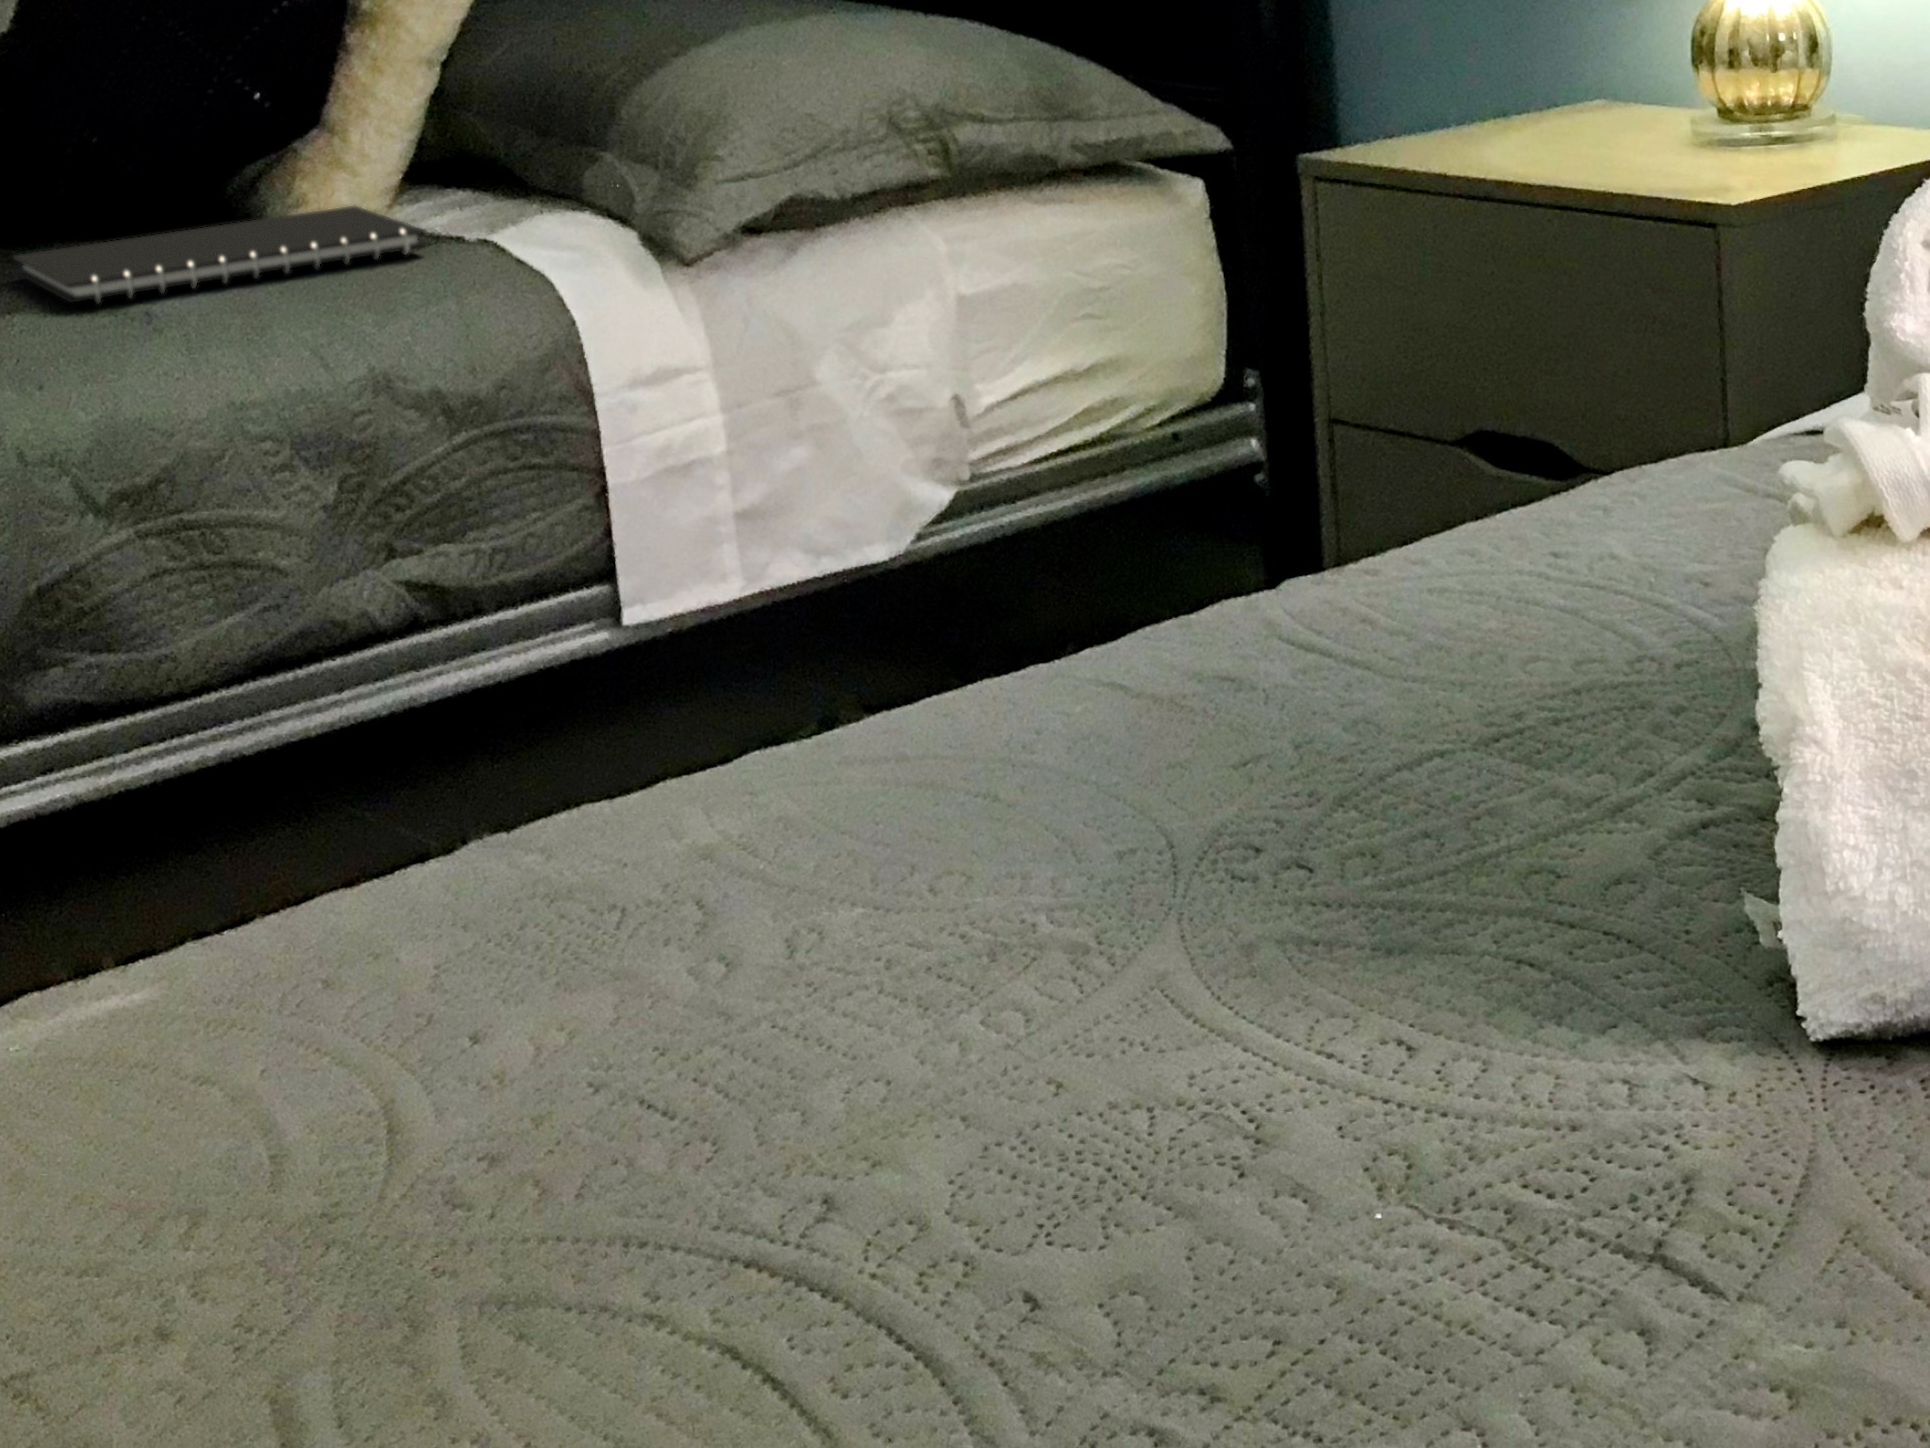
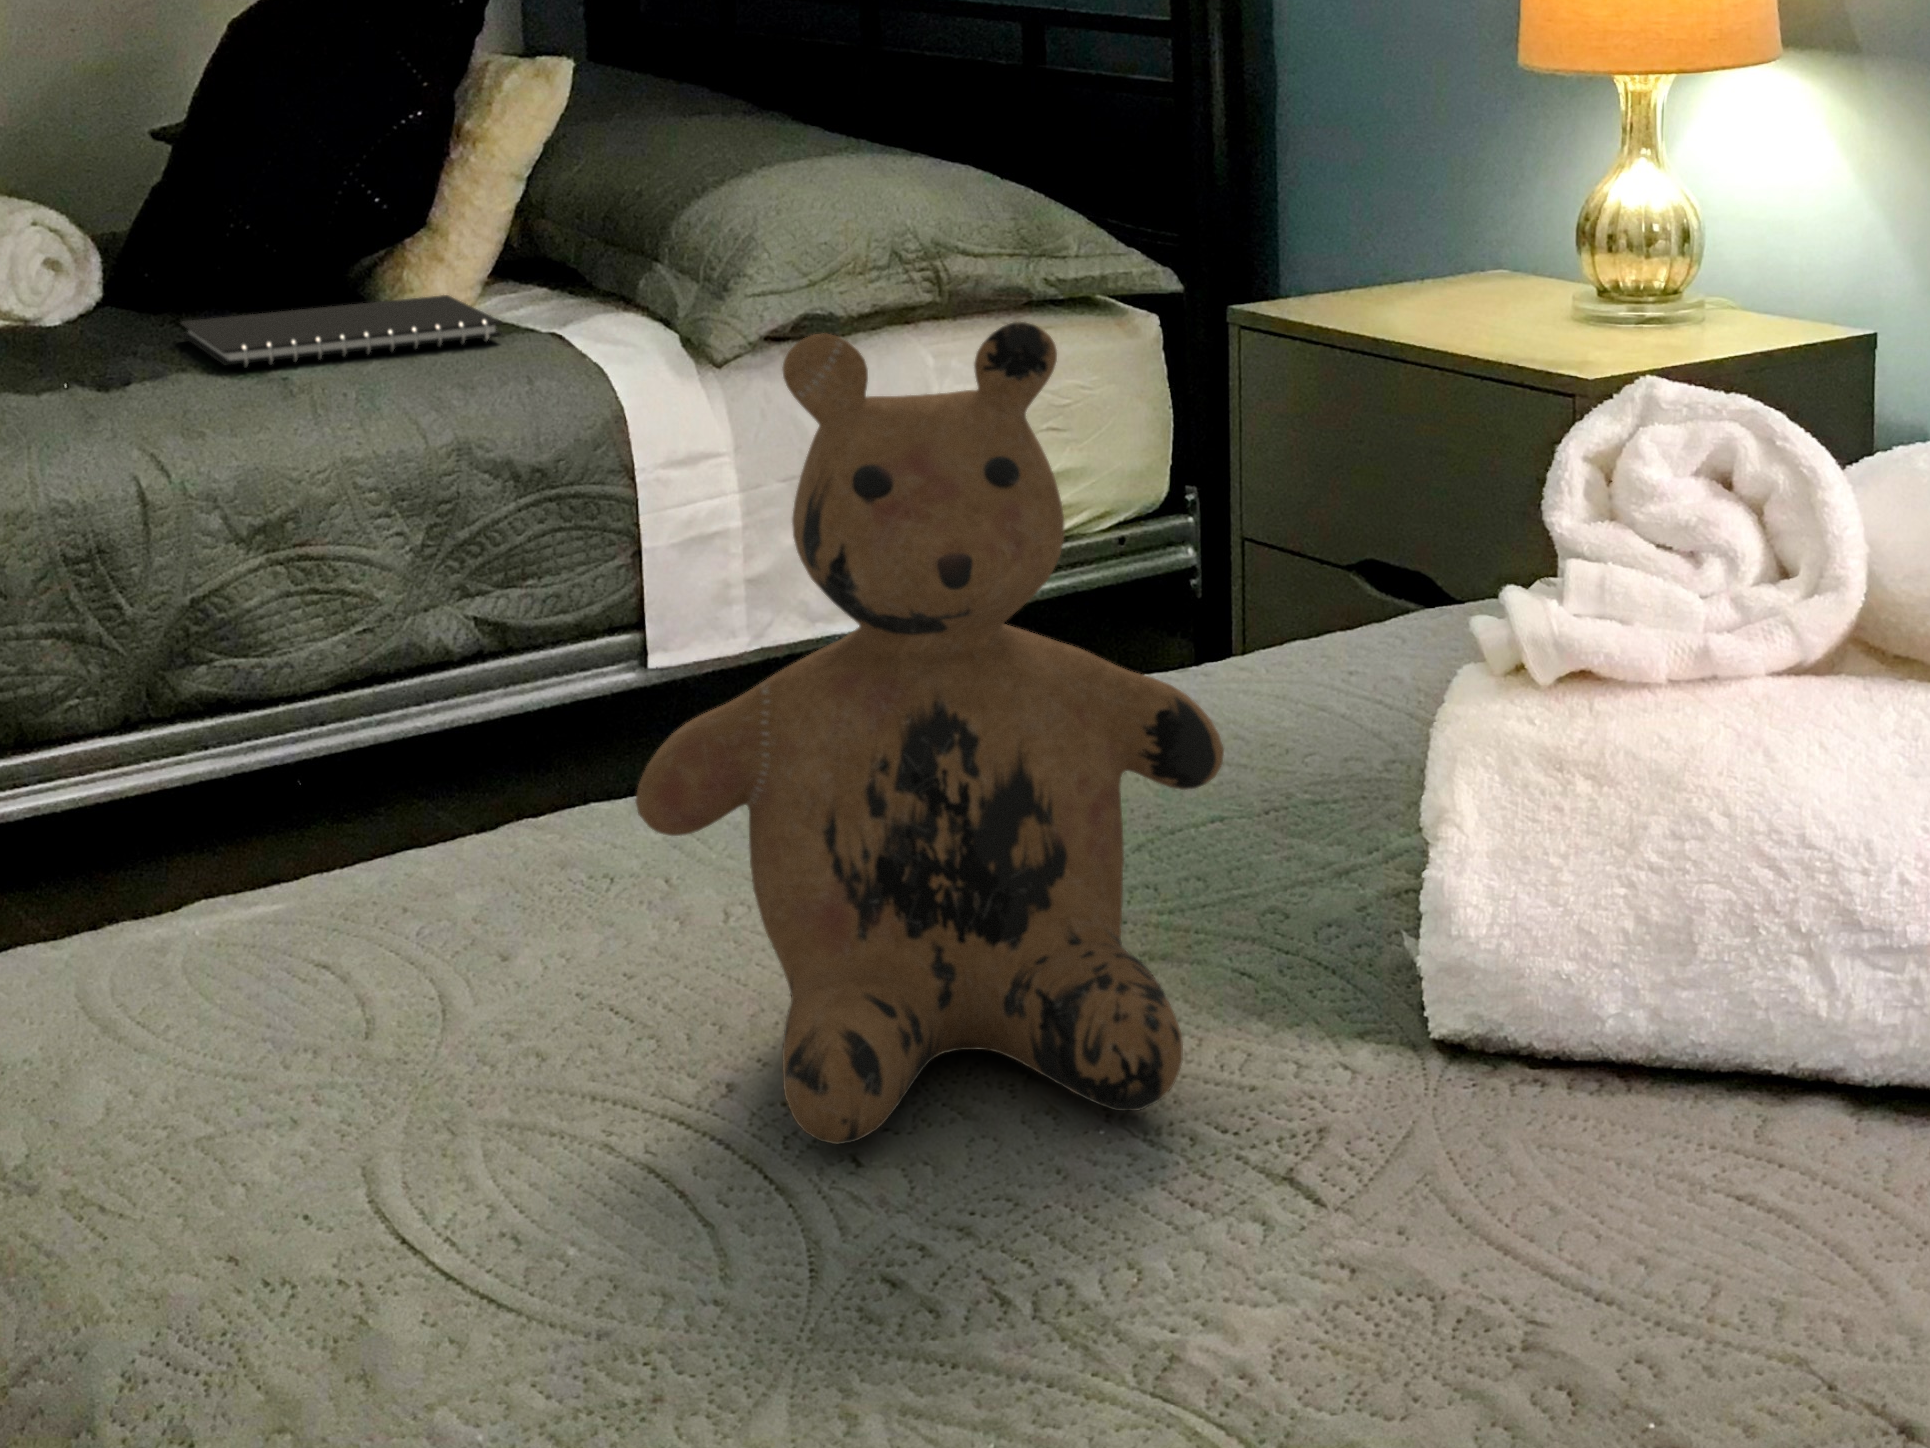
teddy bear: none [654,94,1486,1296] -> present [635,322,1224,1144]

